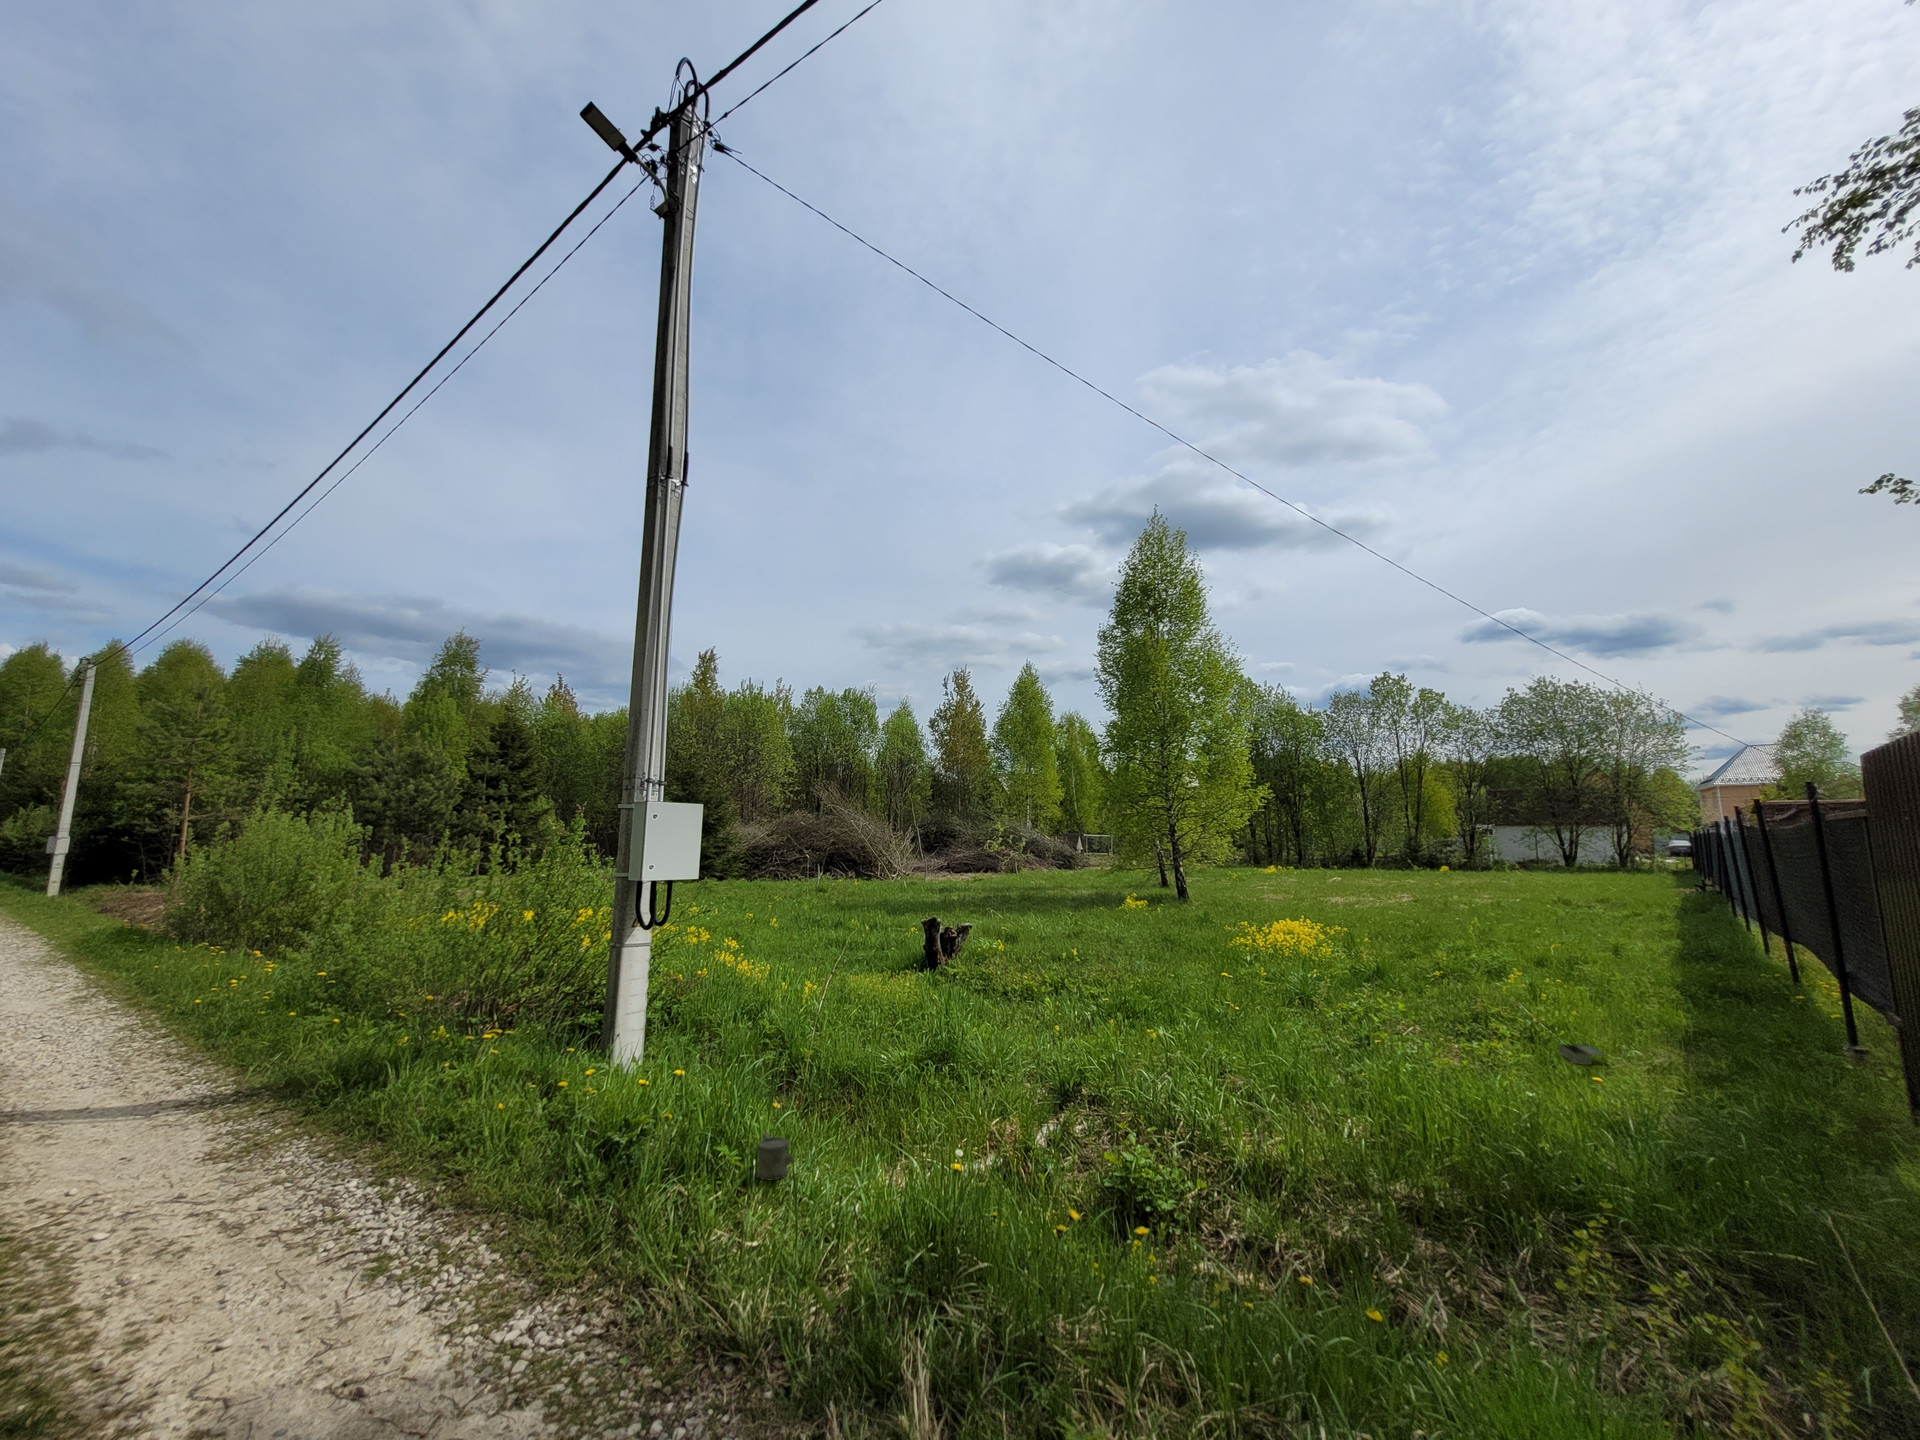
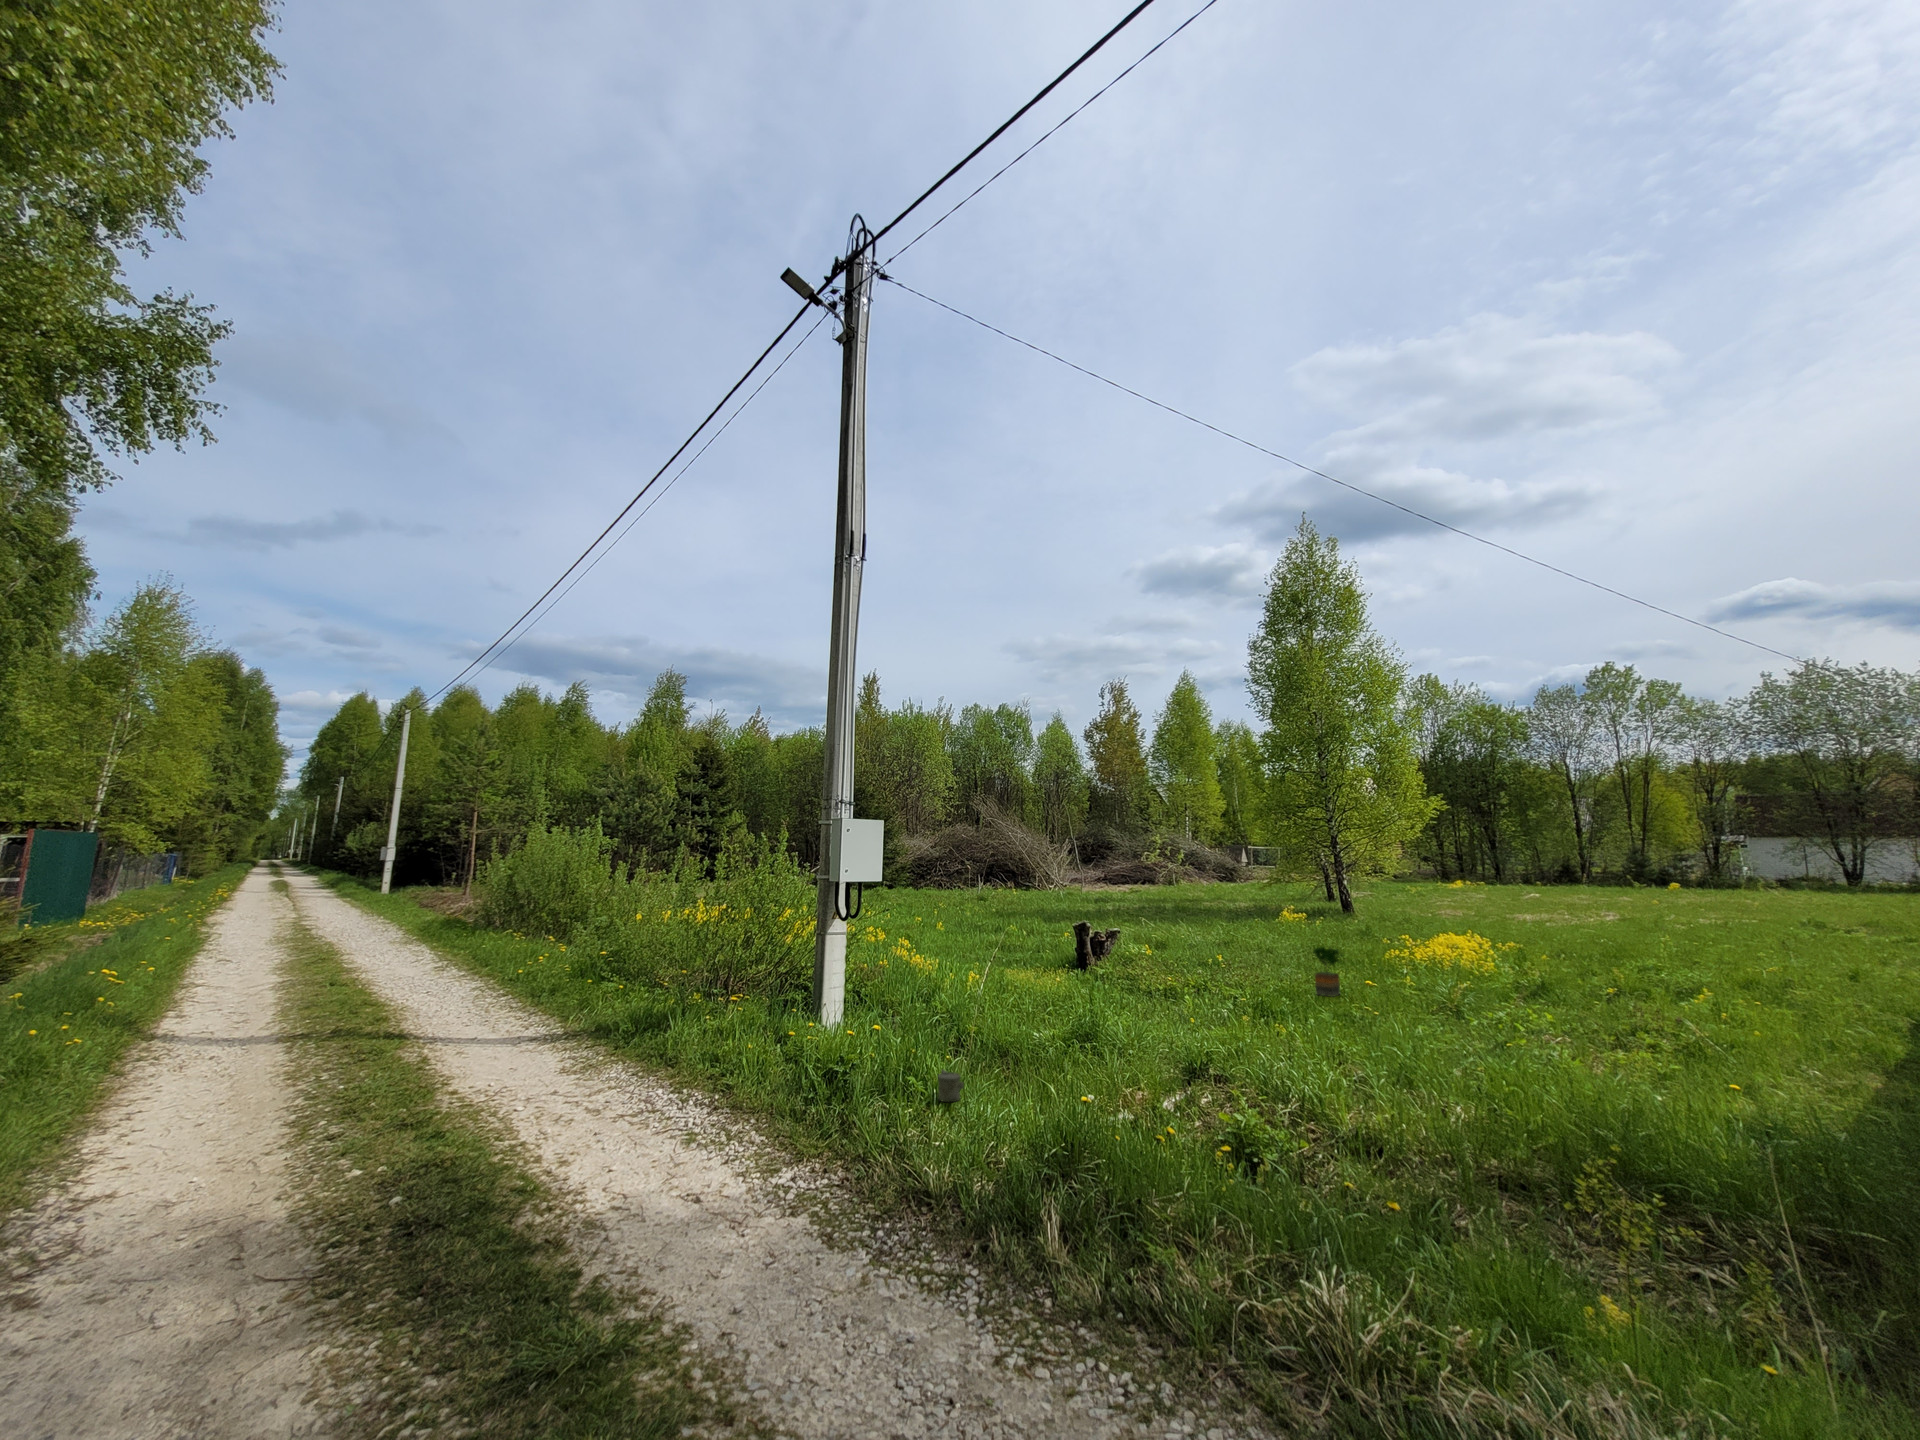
potted tree: none [1178,941,1212,996] -> present [1313,947,1342,997]
toolbox: present [1559,1044,1605,1065] -> none [1681,1049,1727,1068]

